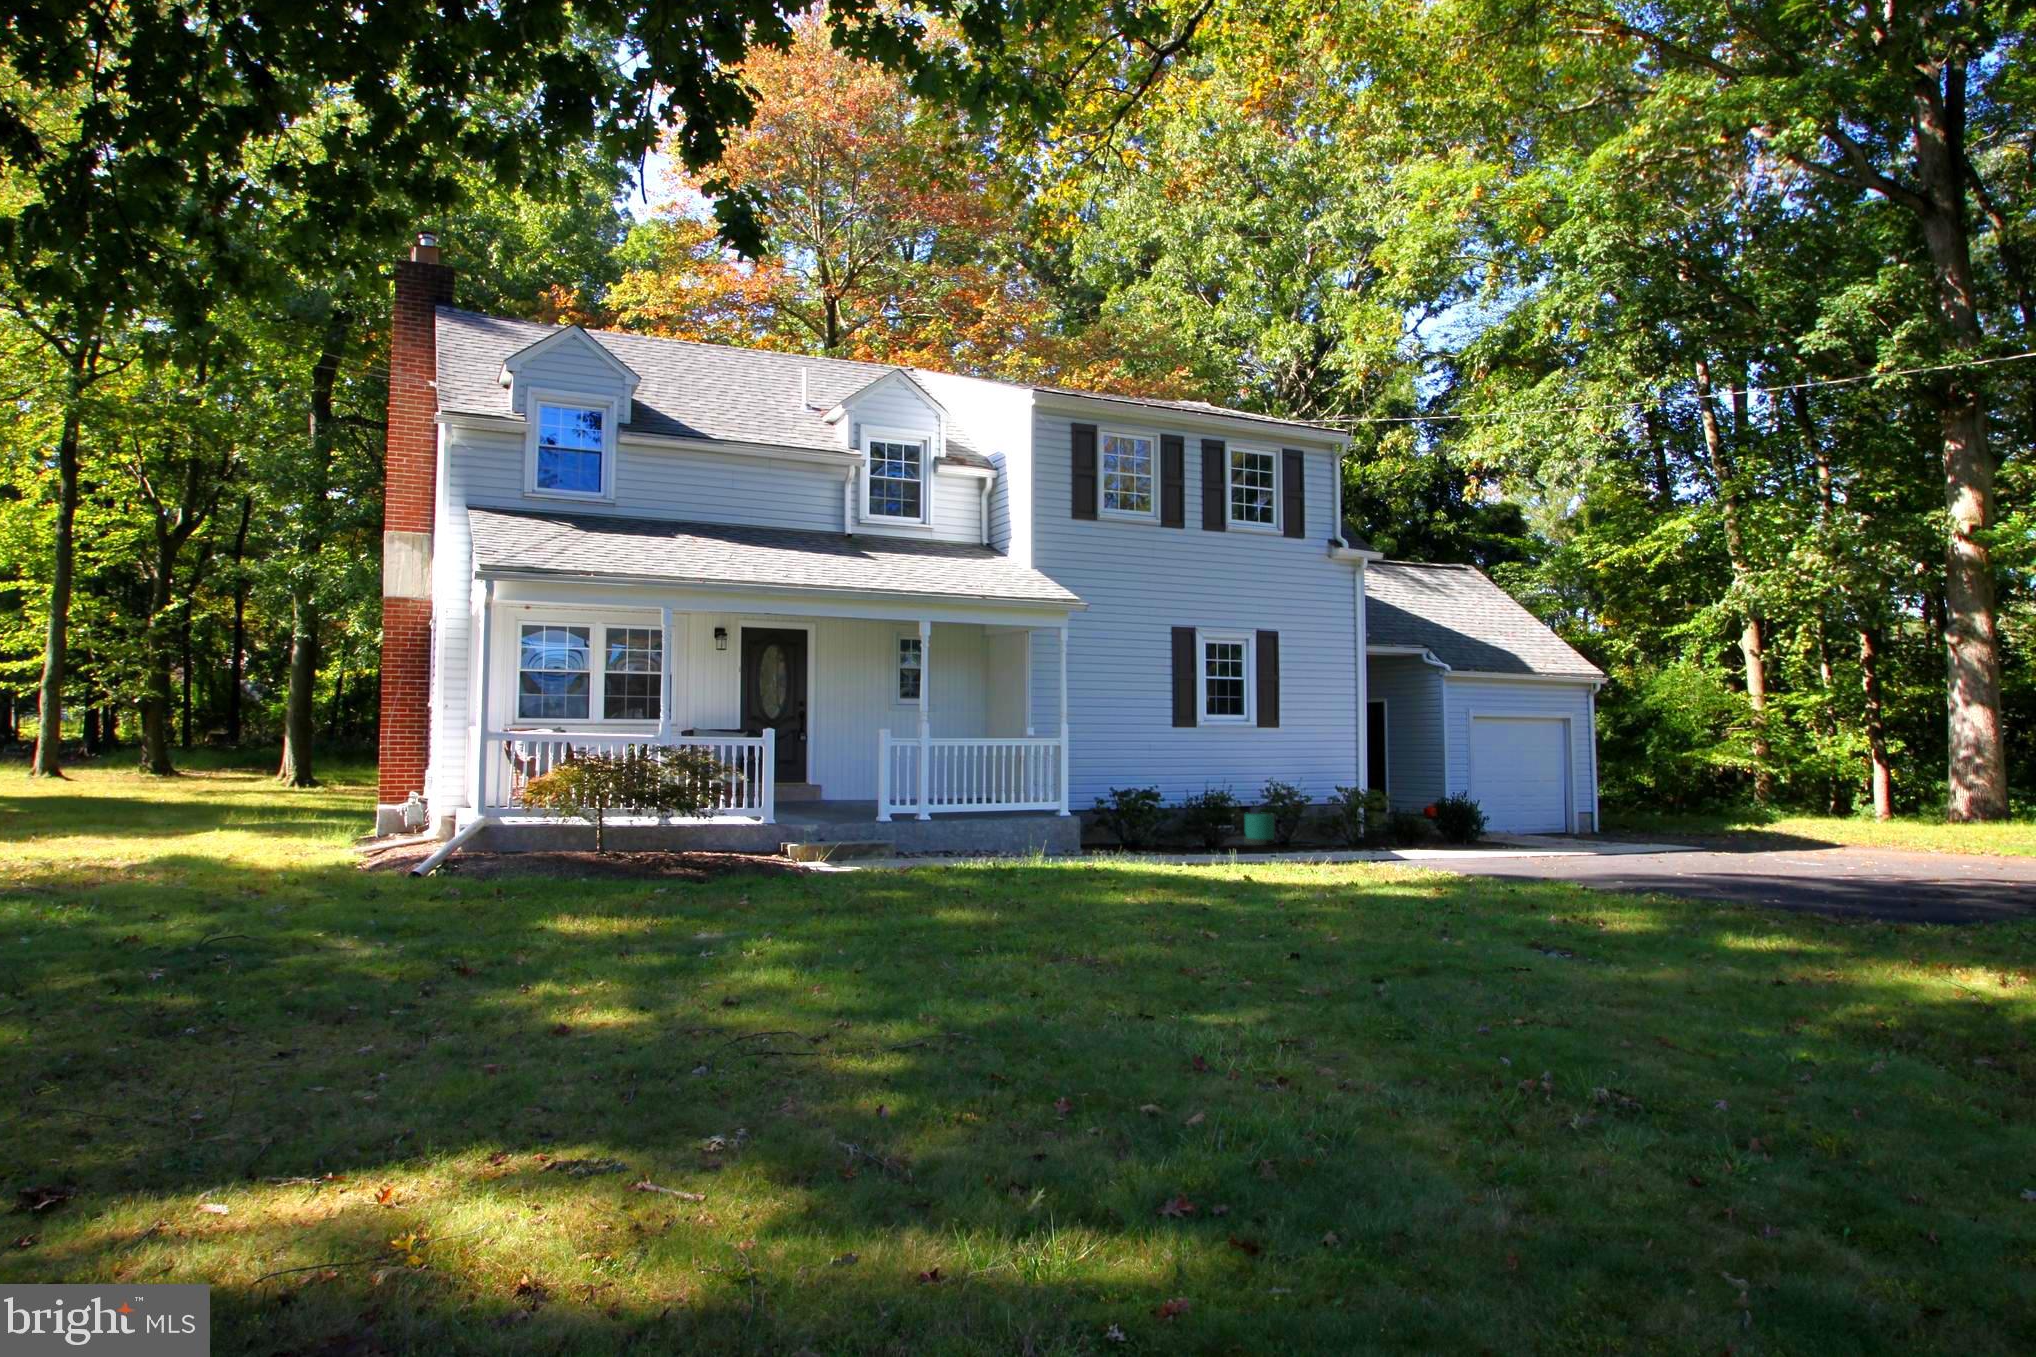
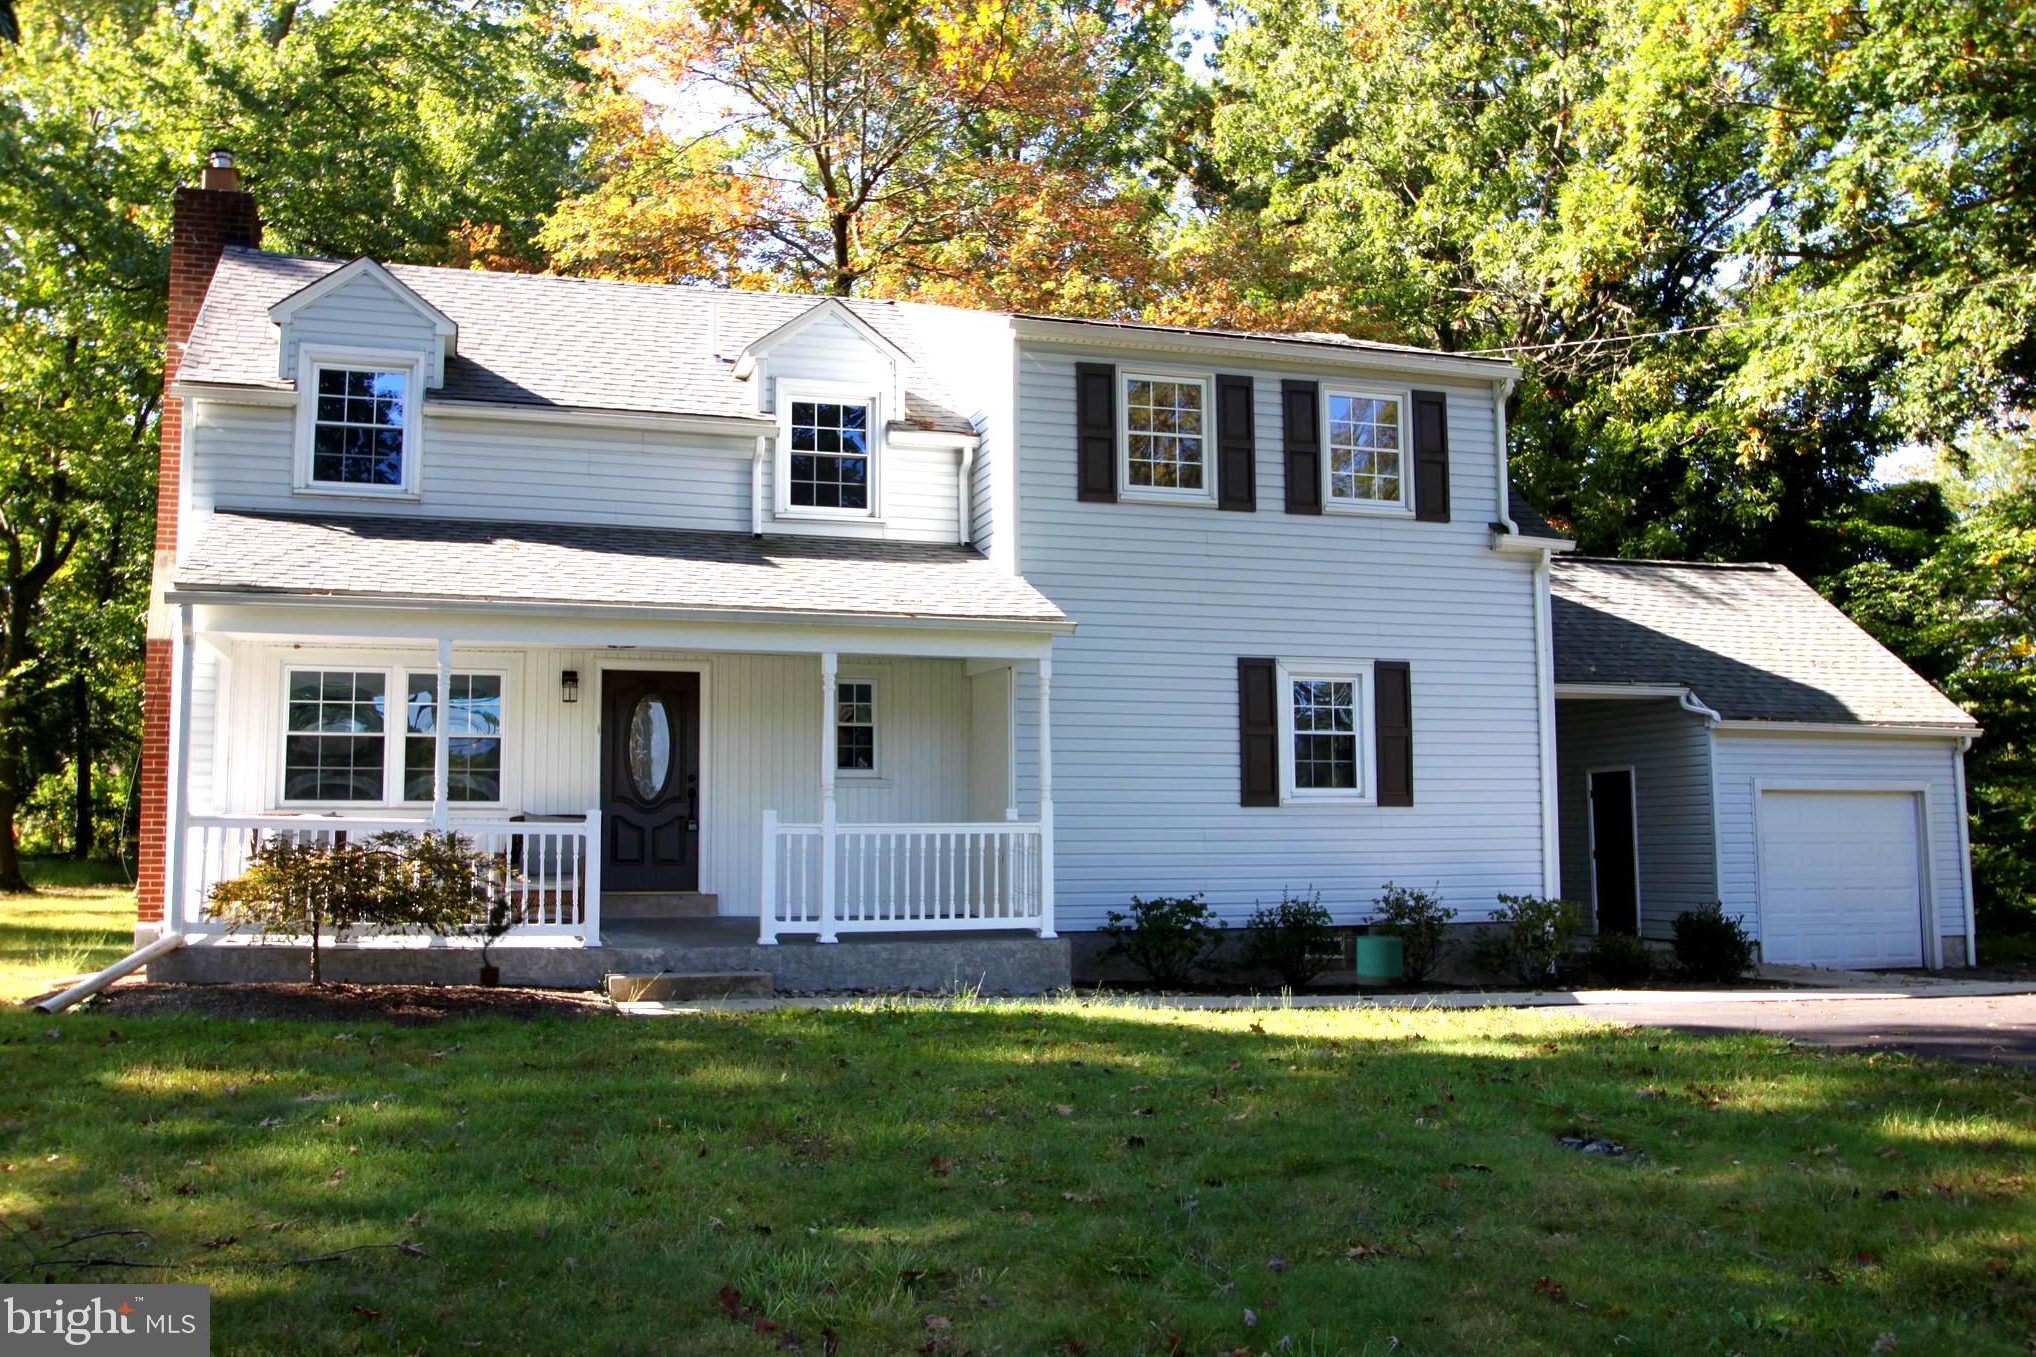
potted tree: none [678,780,739,853] -> present [454,885,534,987]

